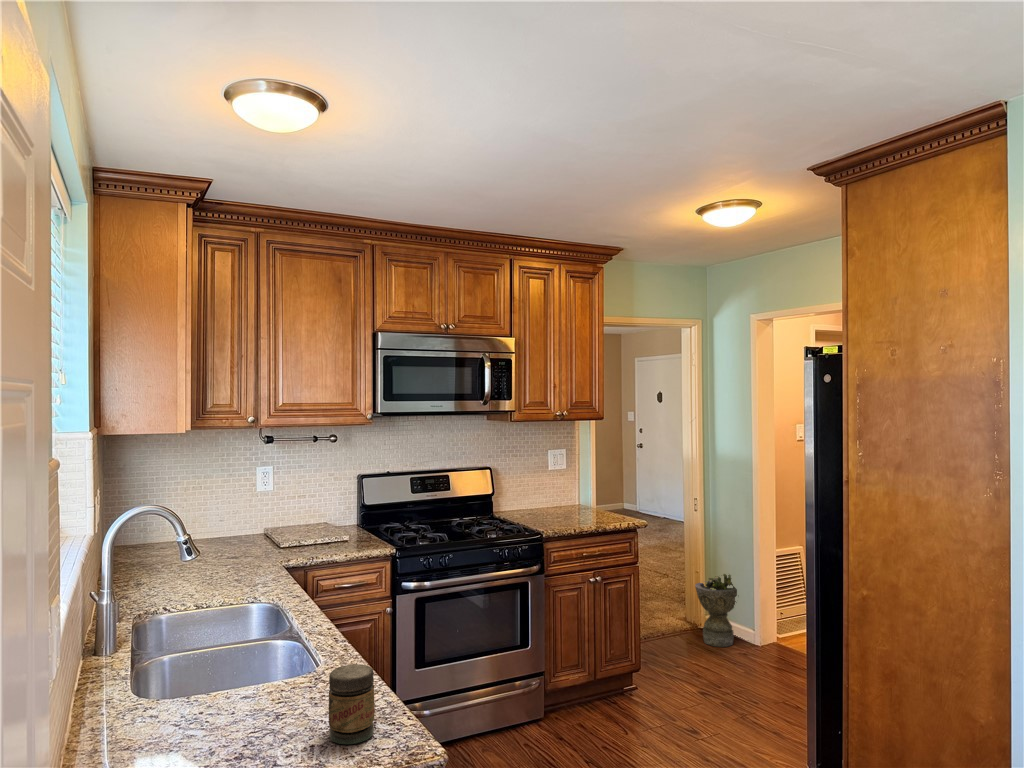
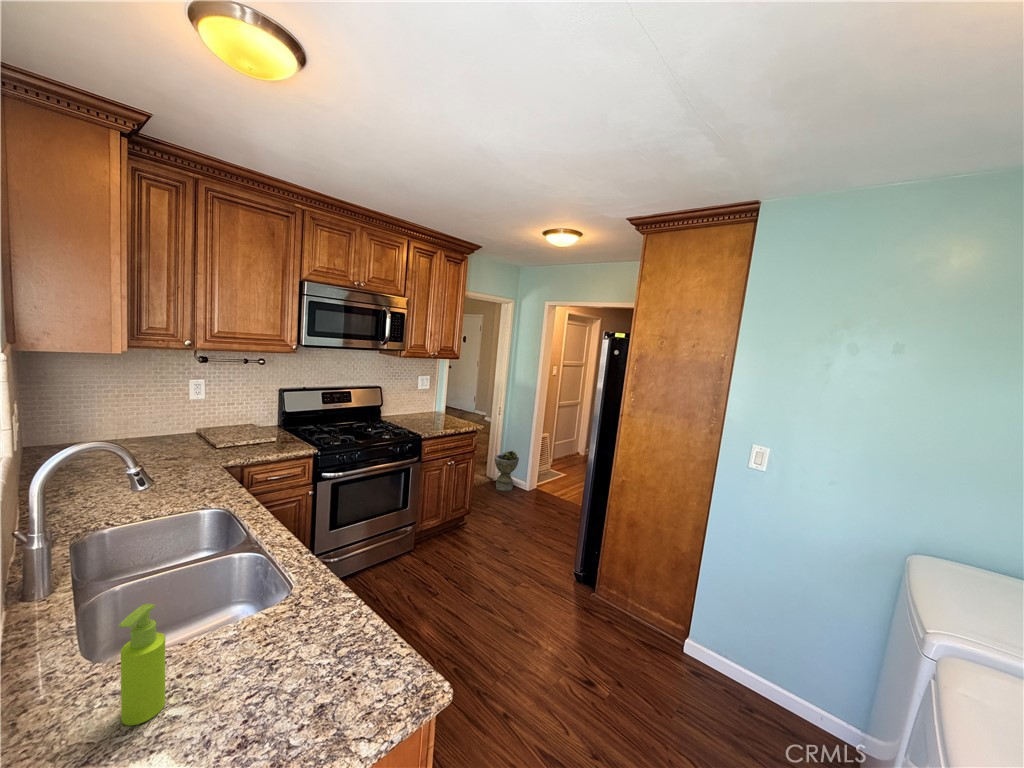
soap dispenser: none [151,624,187,735] -> present [119,604,165,725]
jar: present [329,664,375,744] -> none [335,614,380,696]

